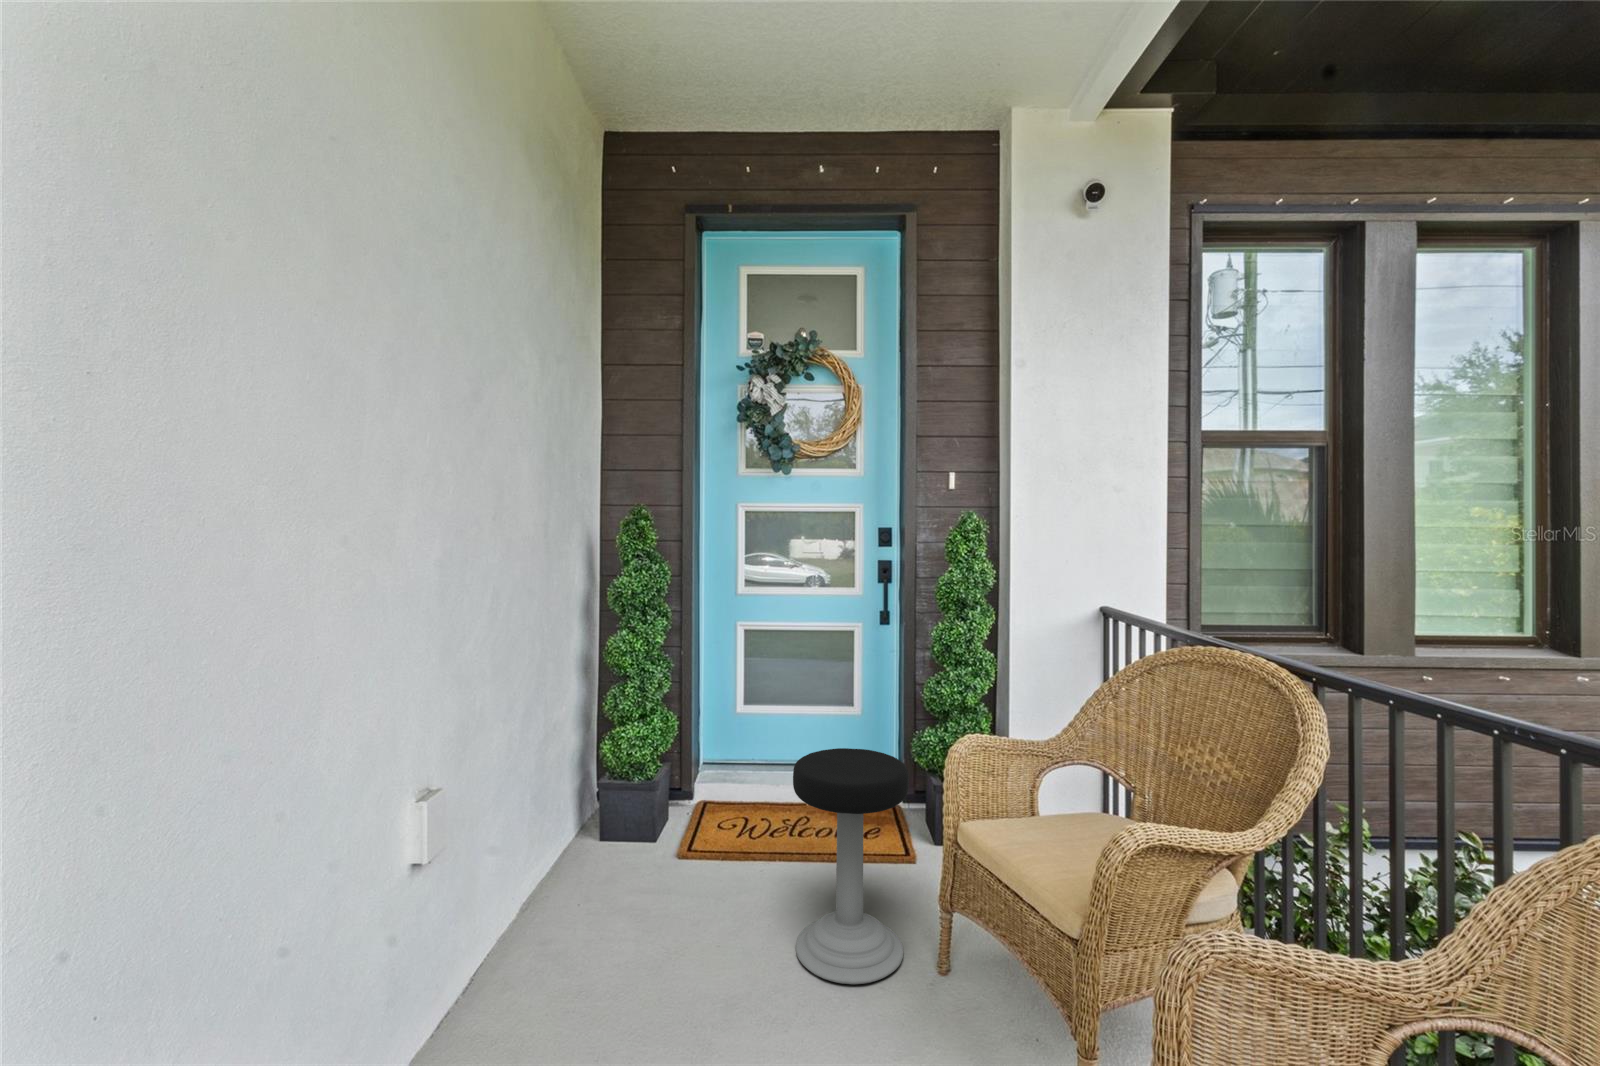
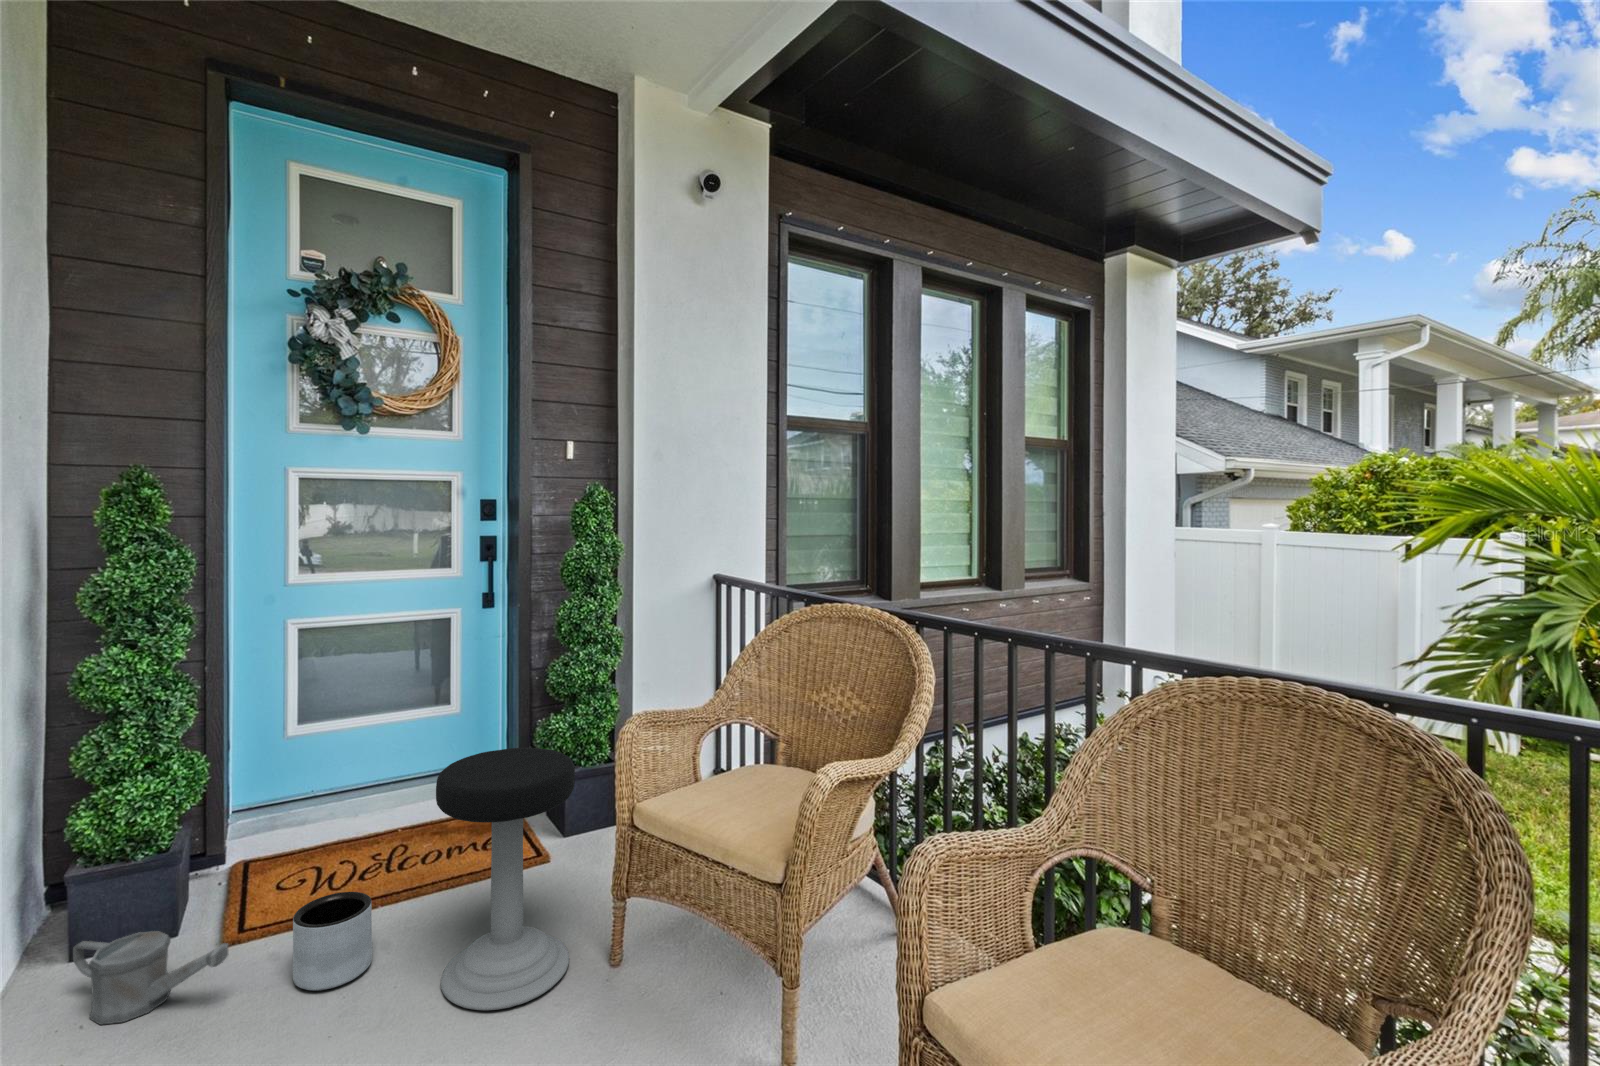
watering can: none [591,830,664,894] -> present [73,931,228,1025]
planter: none [704,841,757,916] -> present [293,892,372,991]

